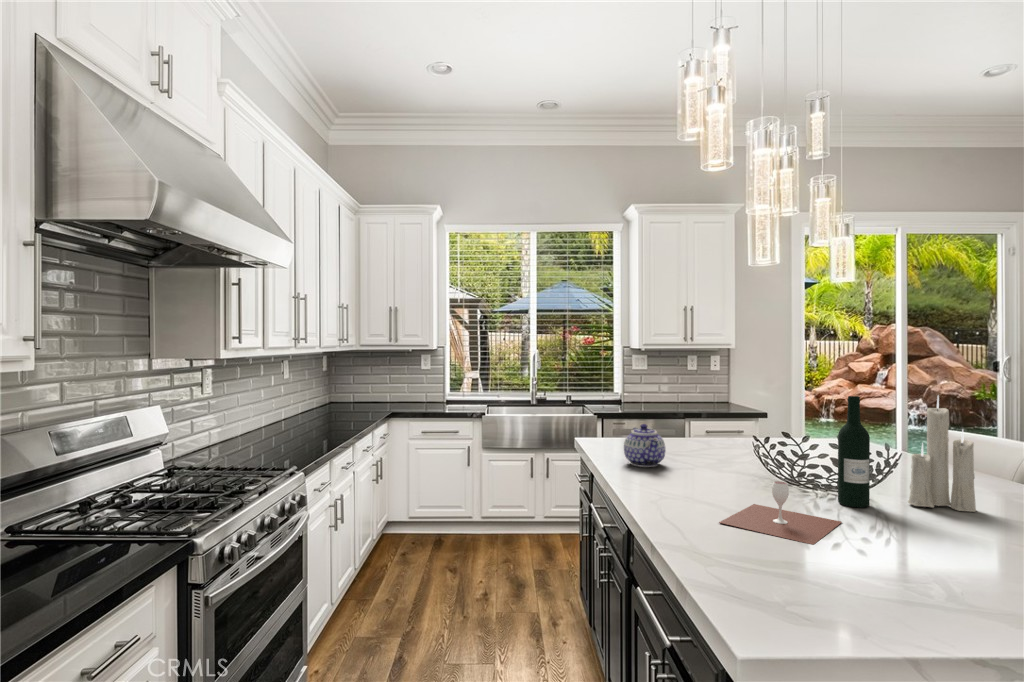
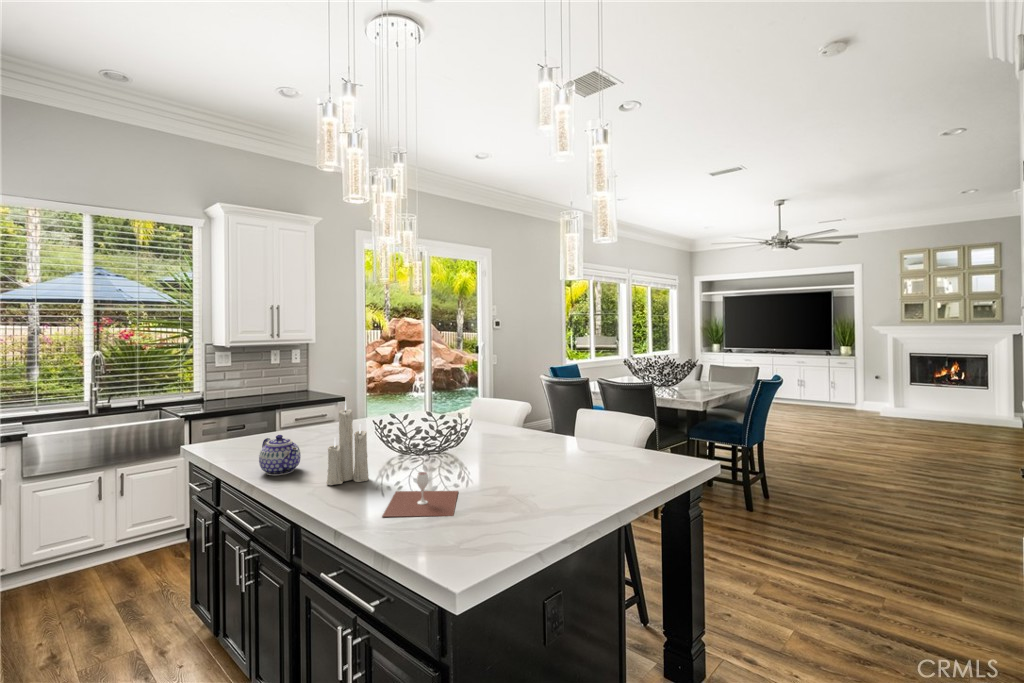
wine bottle: present [838,396,870,508] -> none [446,398,465,476]
candle: present [908,396,976,512] -> present [326,401,369,485]

